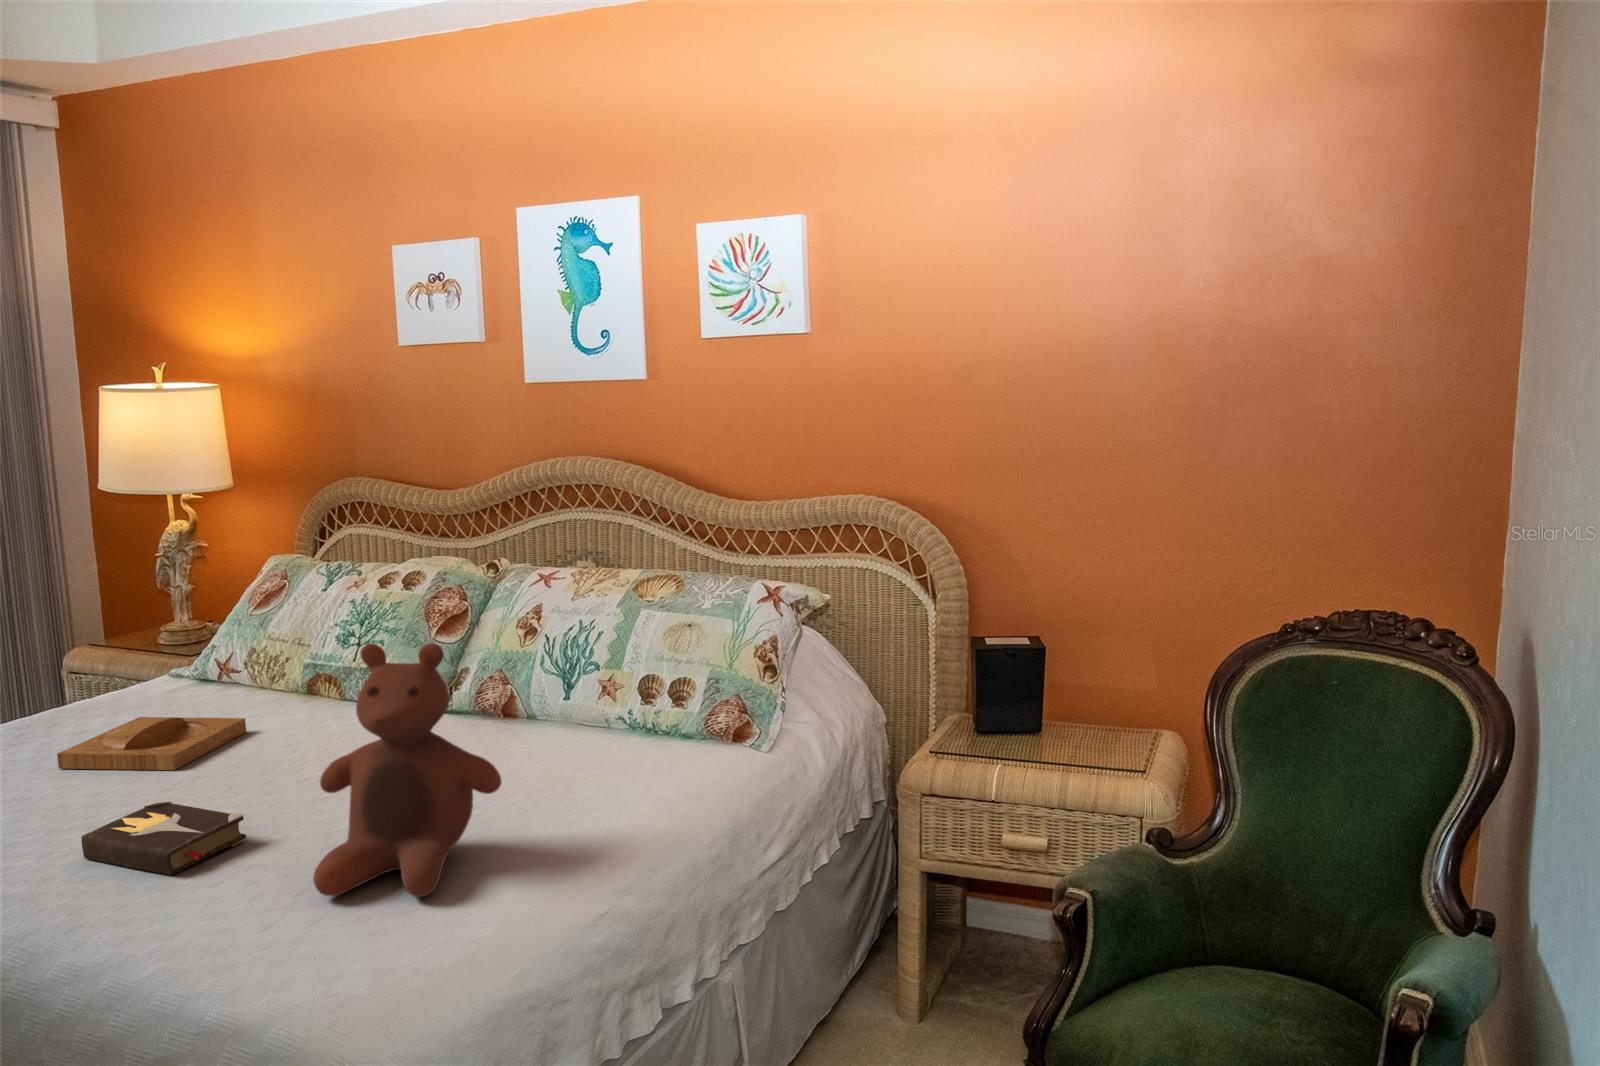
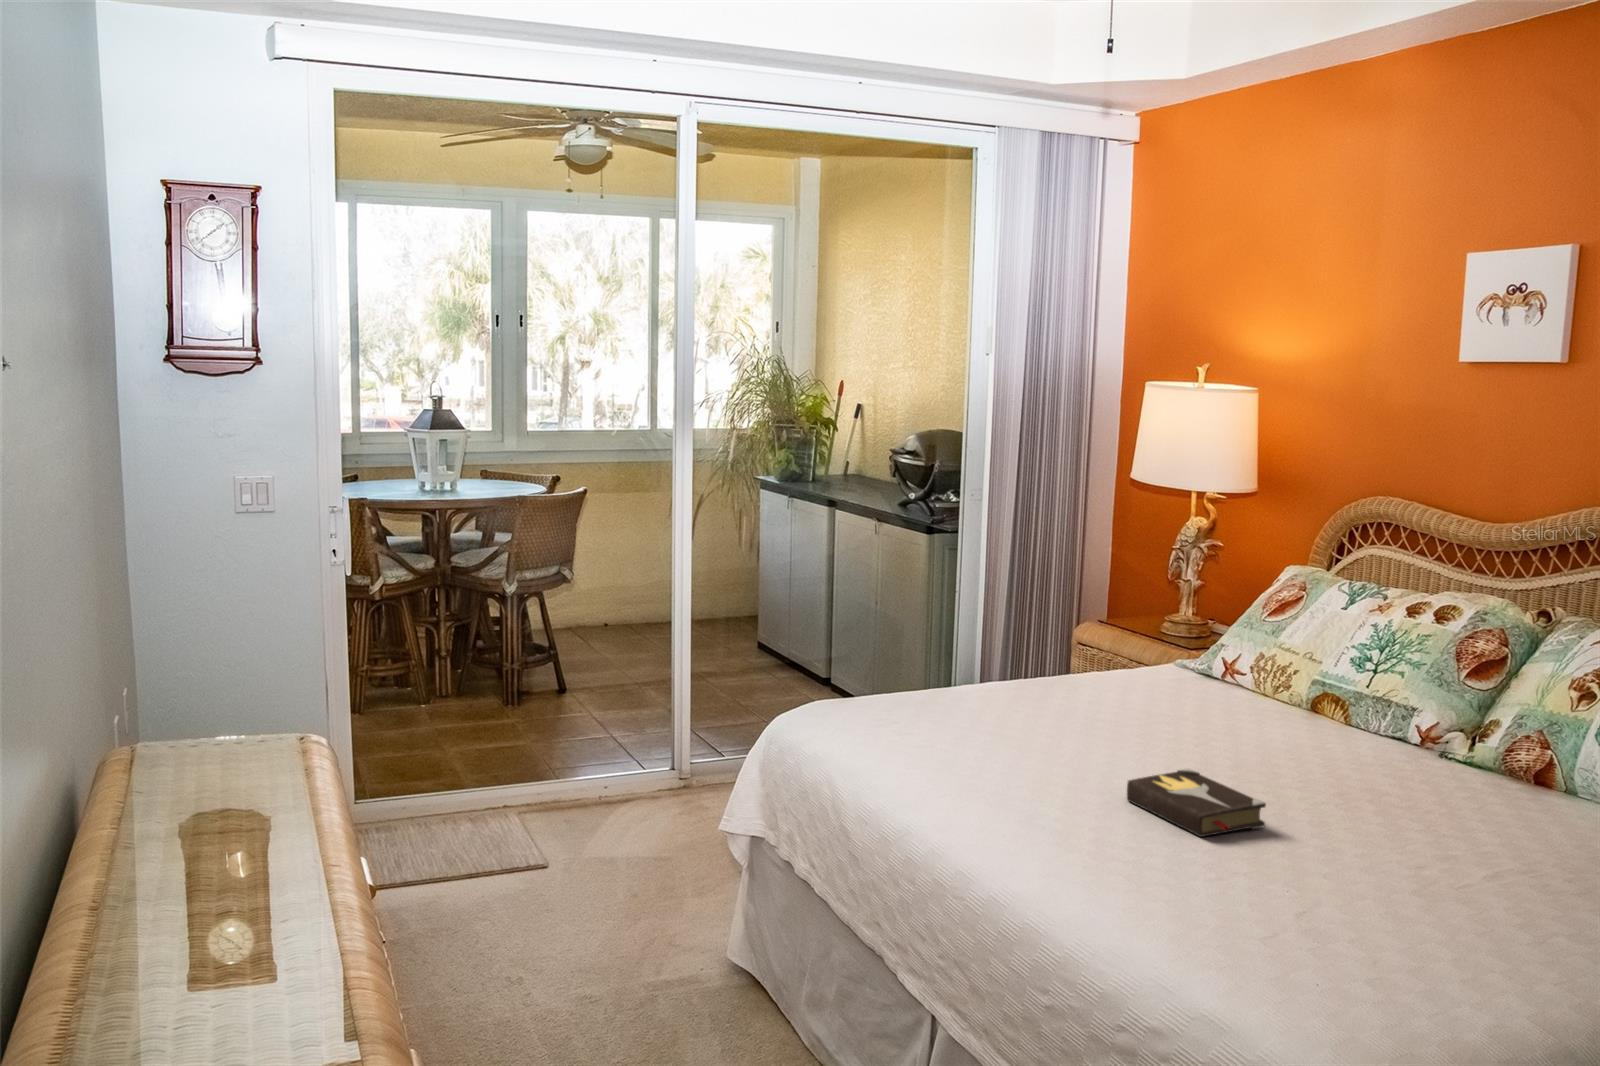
stuffed bear: present [313,643,501,897] -> none [1337,665,1555,935]
tray: present [57,717,246,770] -> none [1097,693,1256,748]

